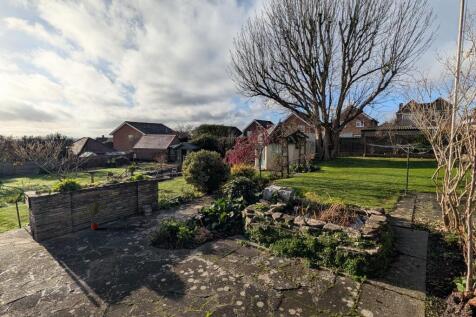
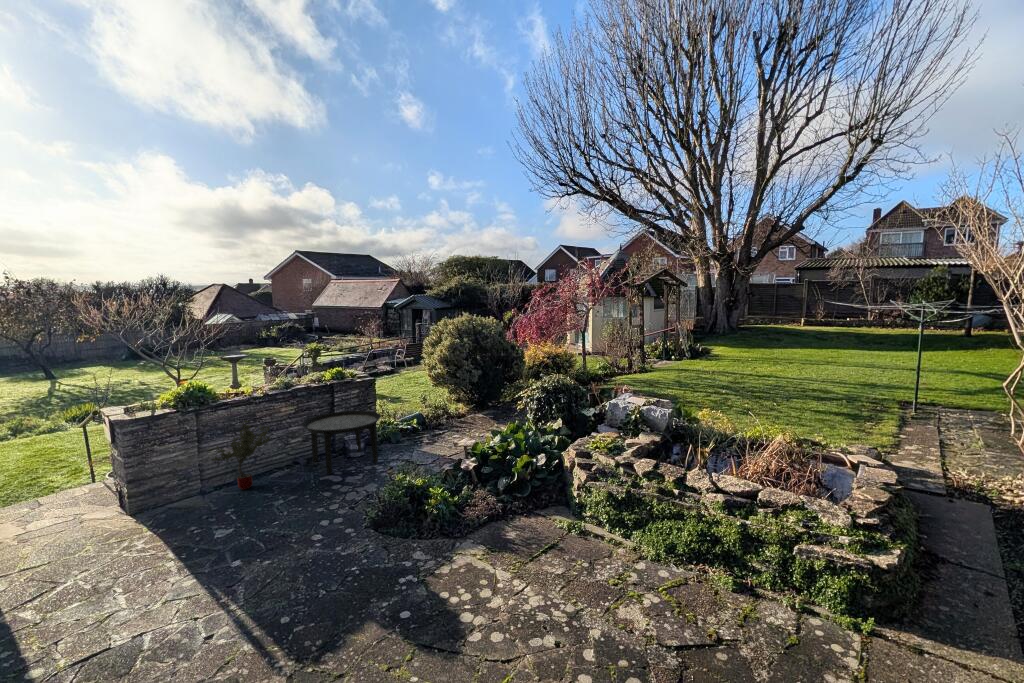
round table: none [123,194,160,223] -> present [302,411,381,474]

